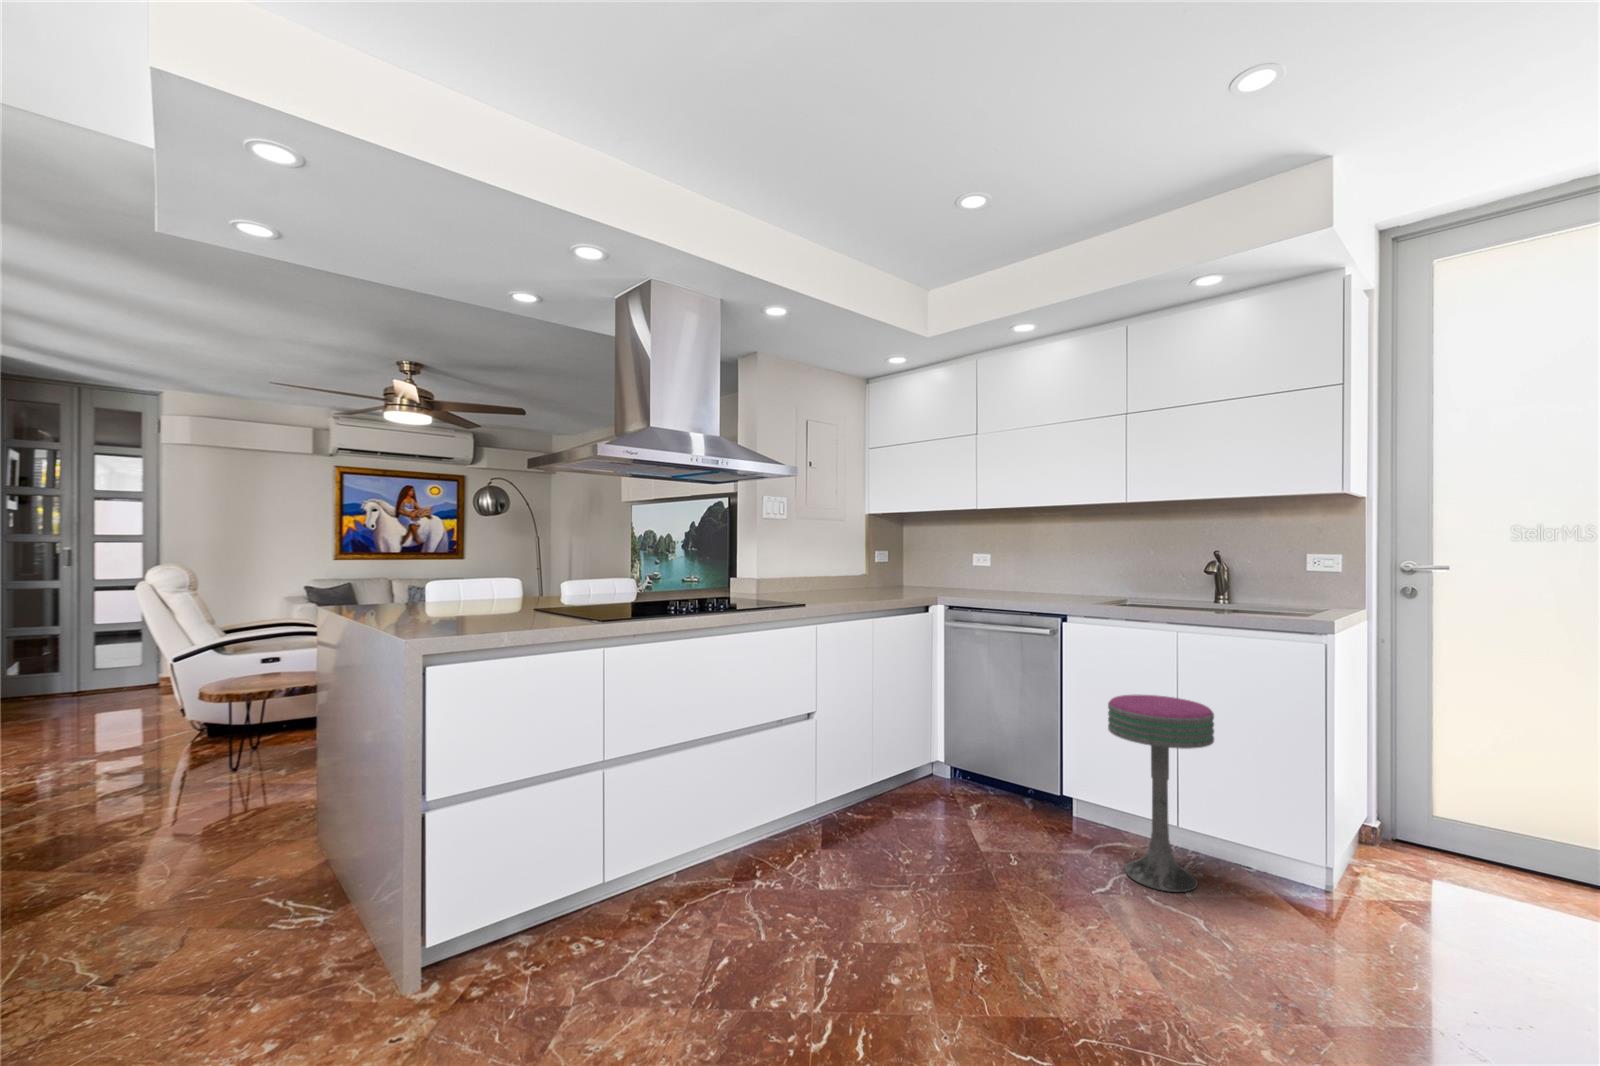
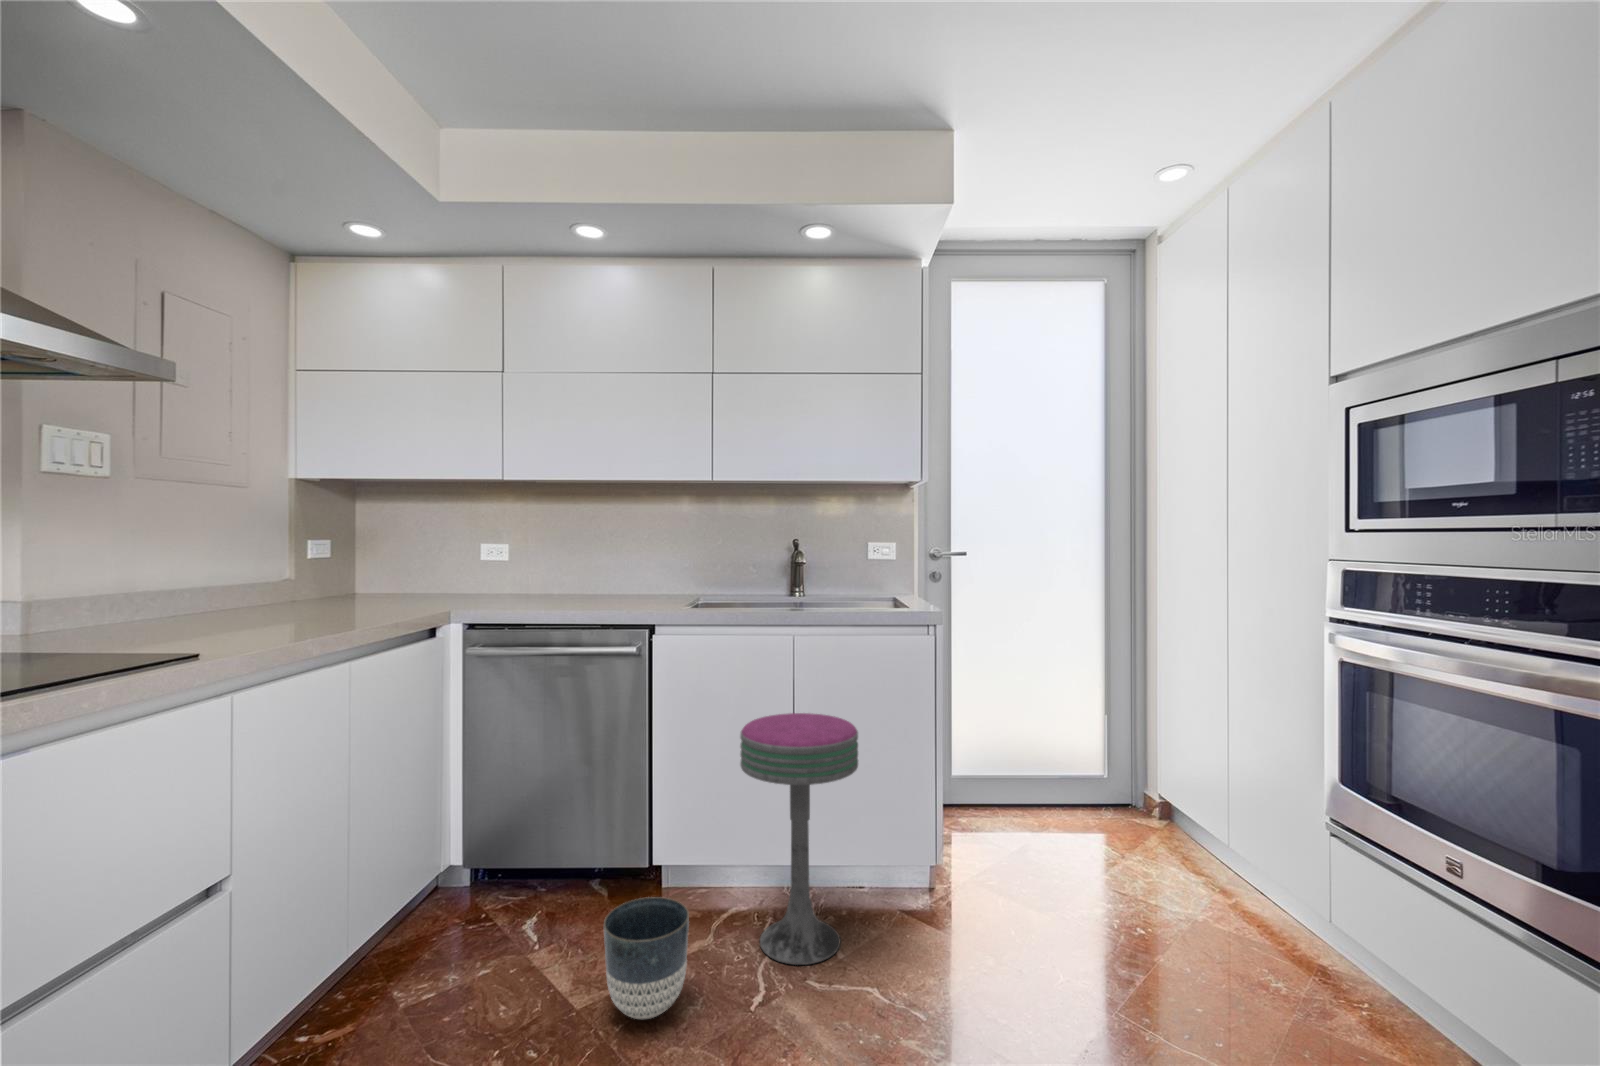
planter: none [994,796,1052,871] -> present [604,897,689,1019]

